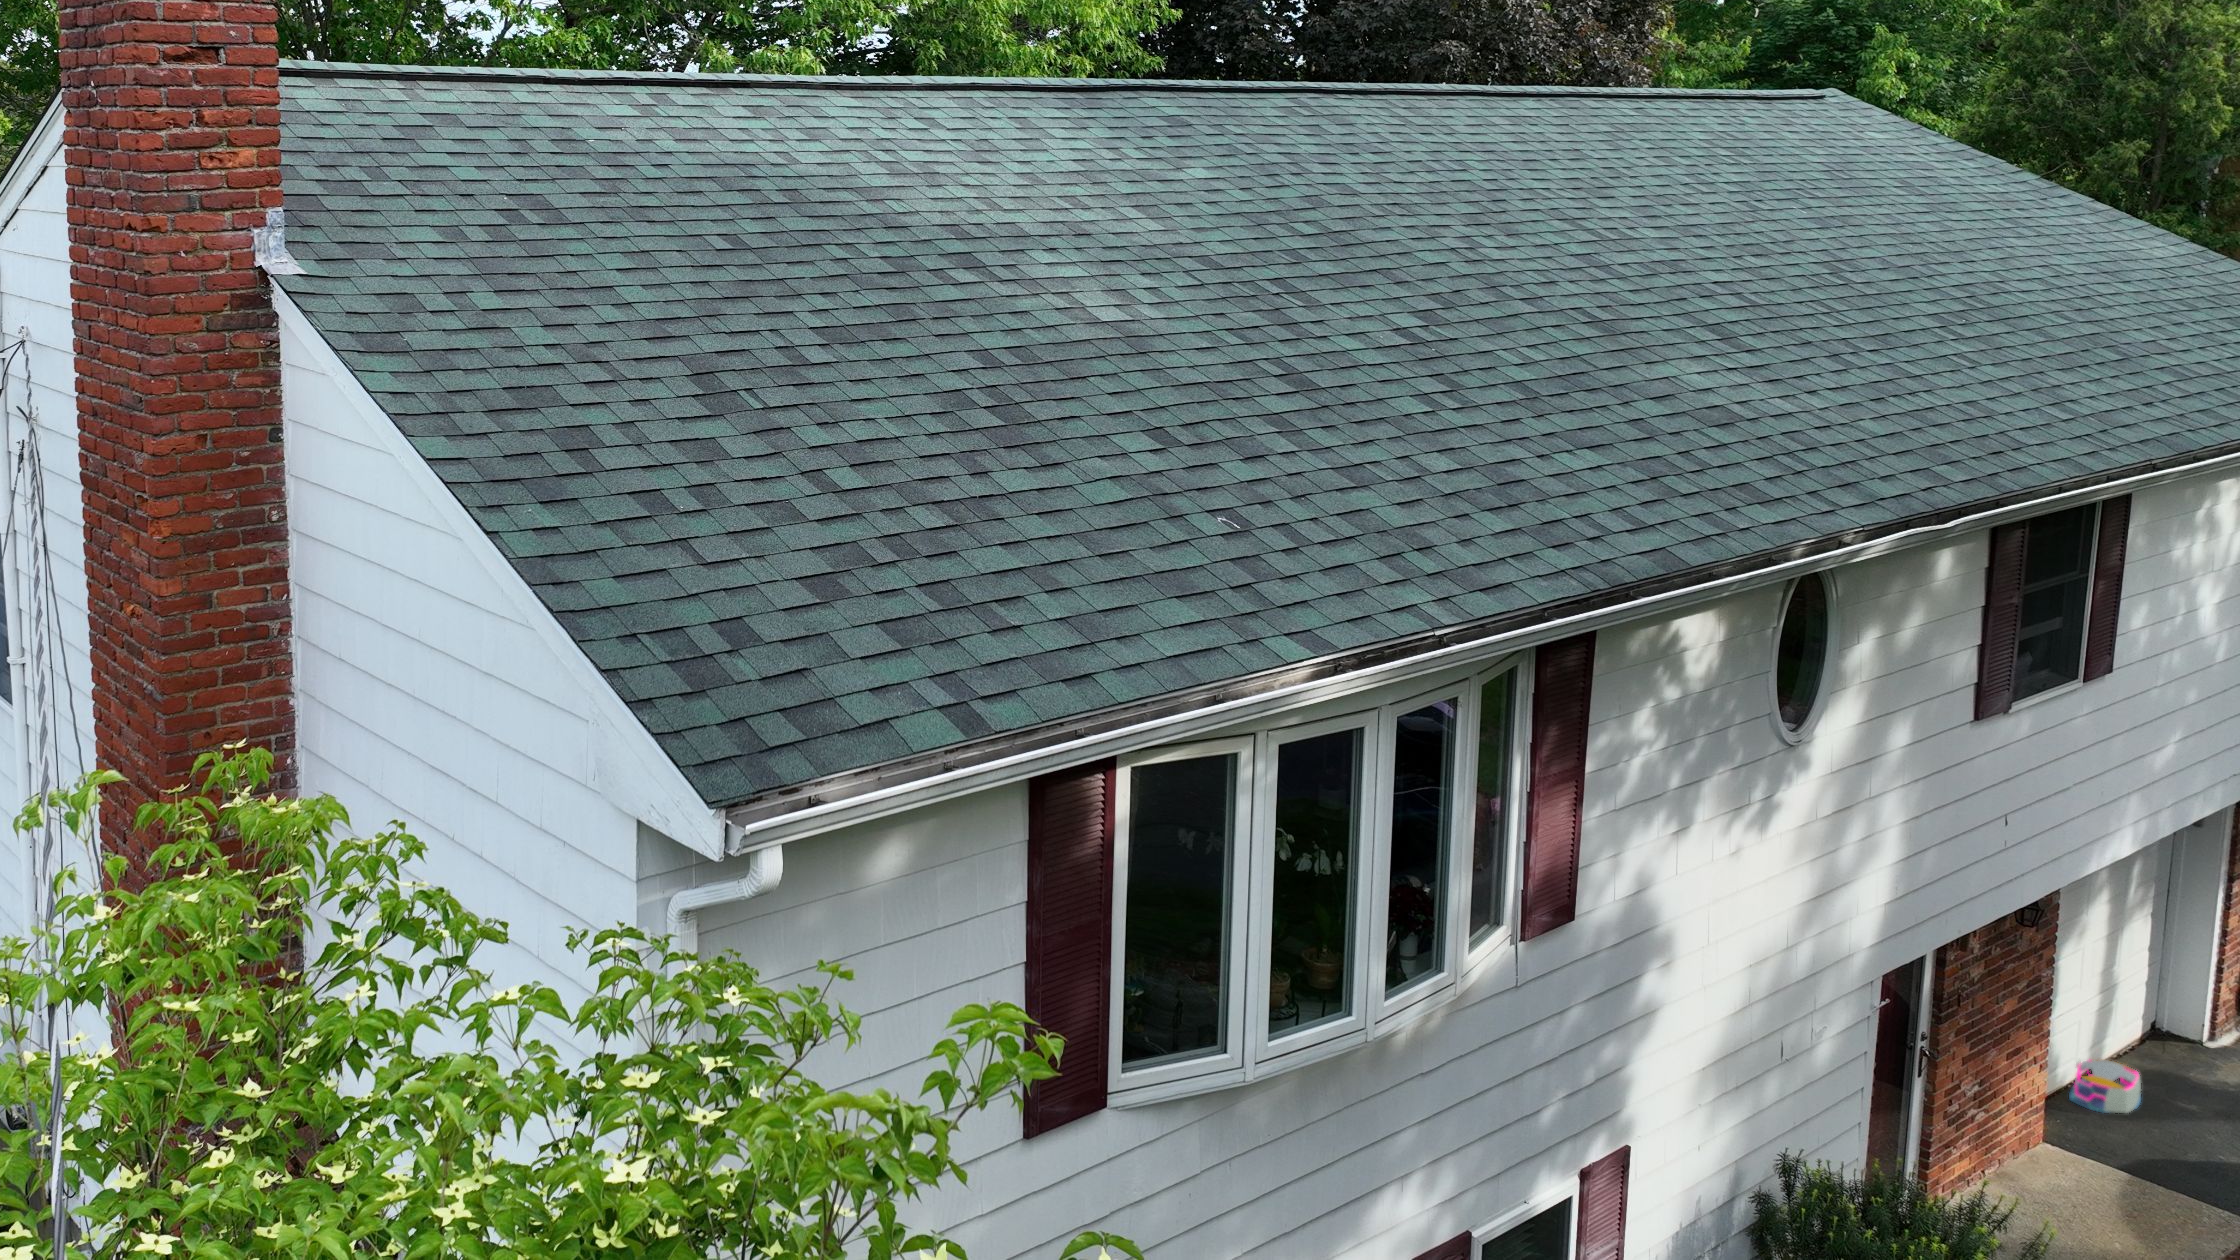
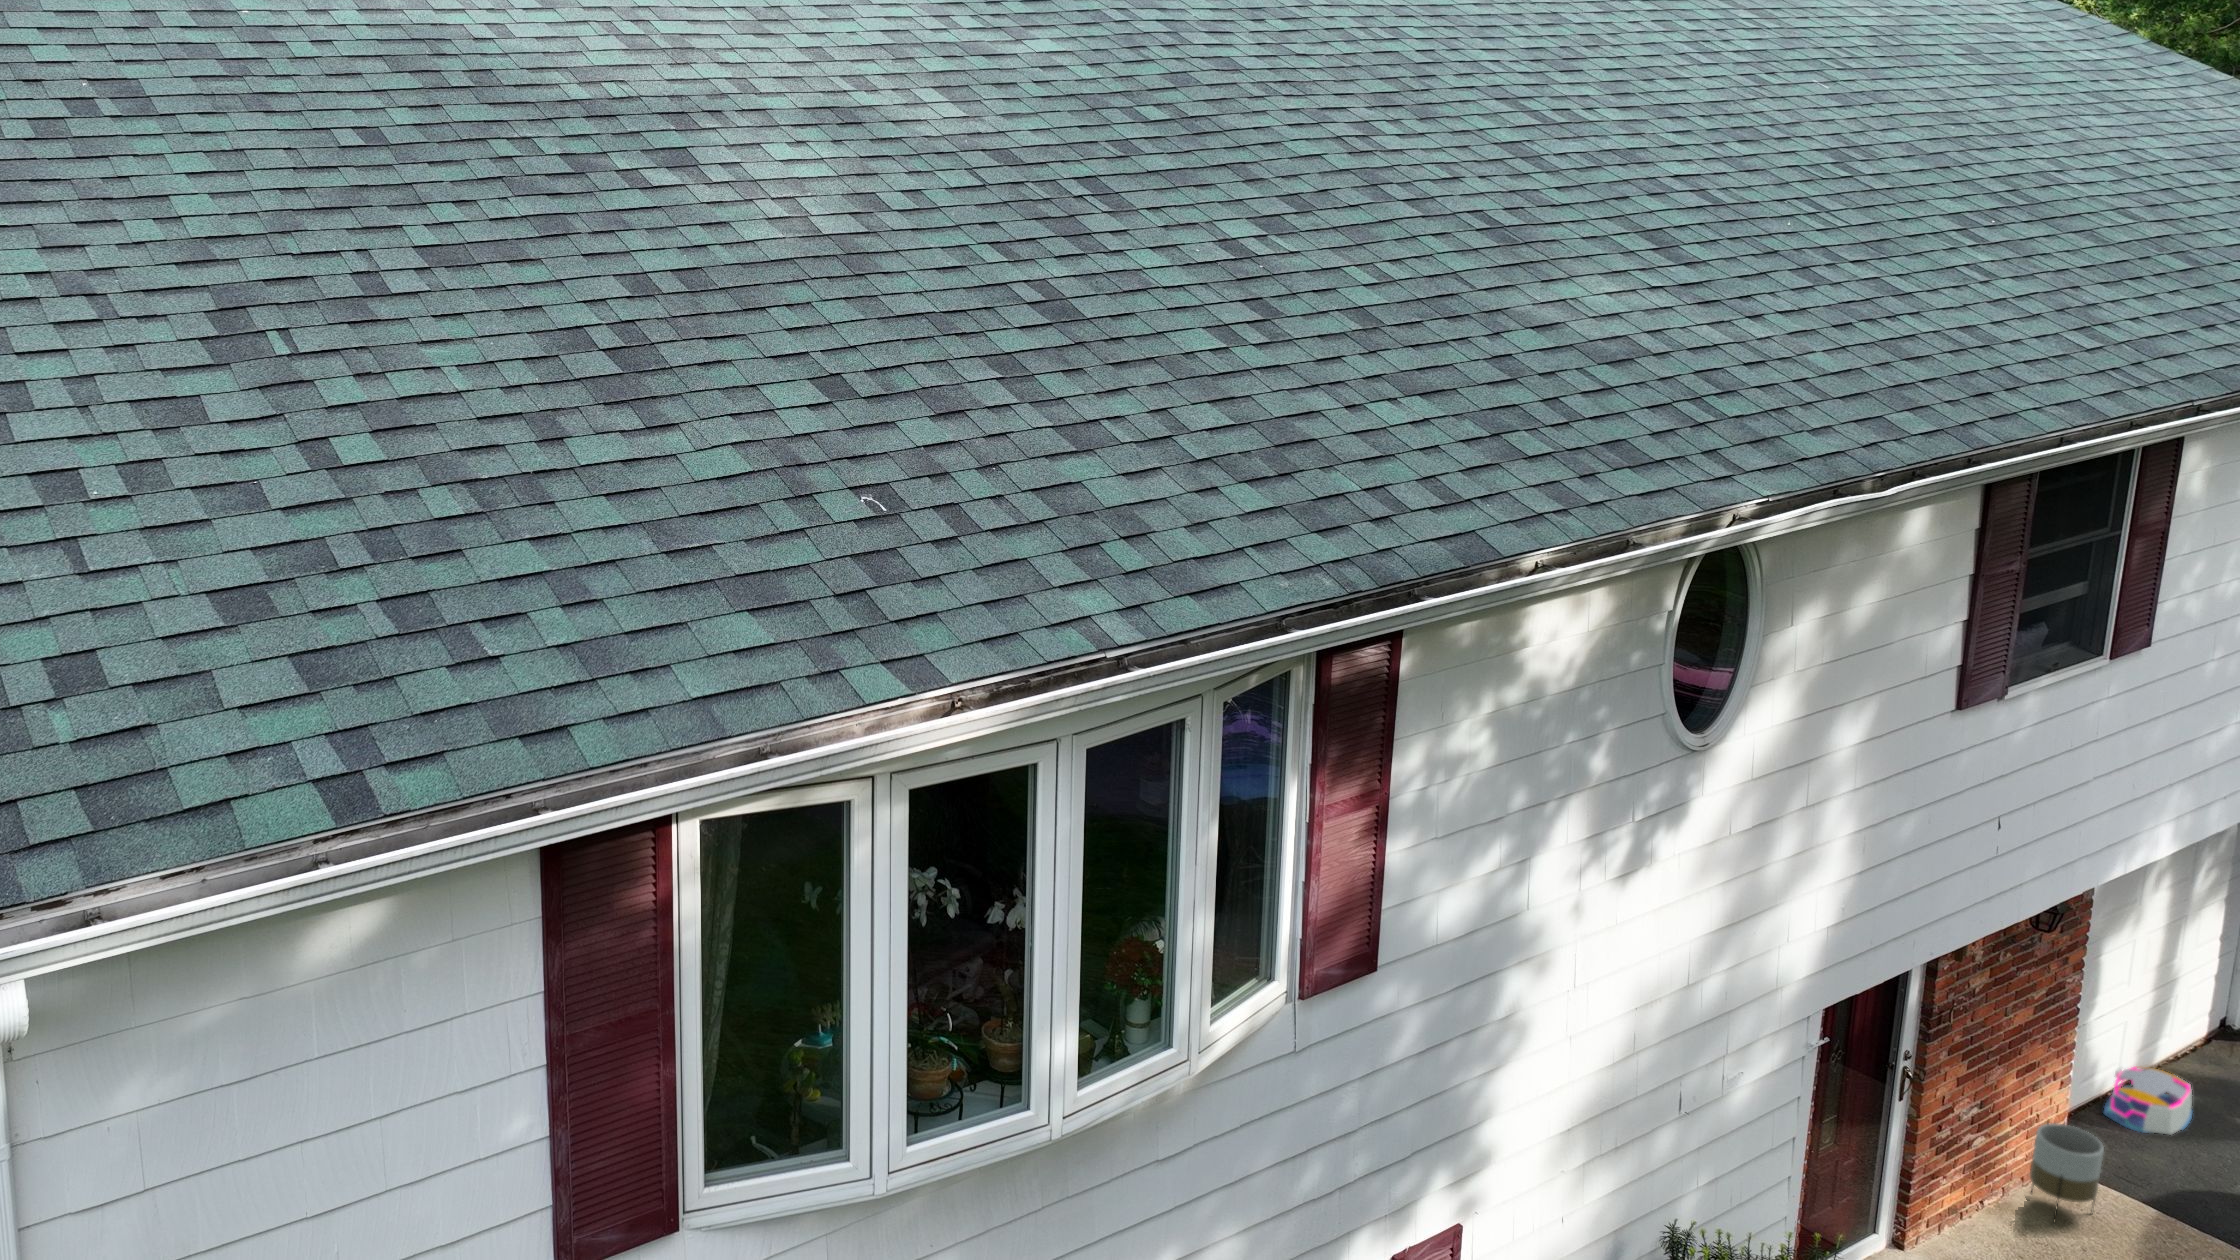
planter: none [2024,1097,2085,1184] -> present [2030,1123,2104,1215]

